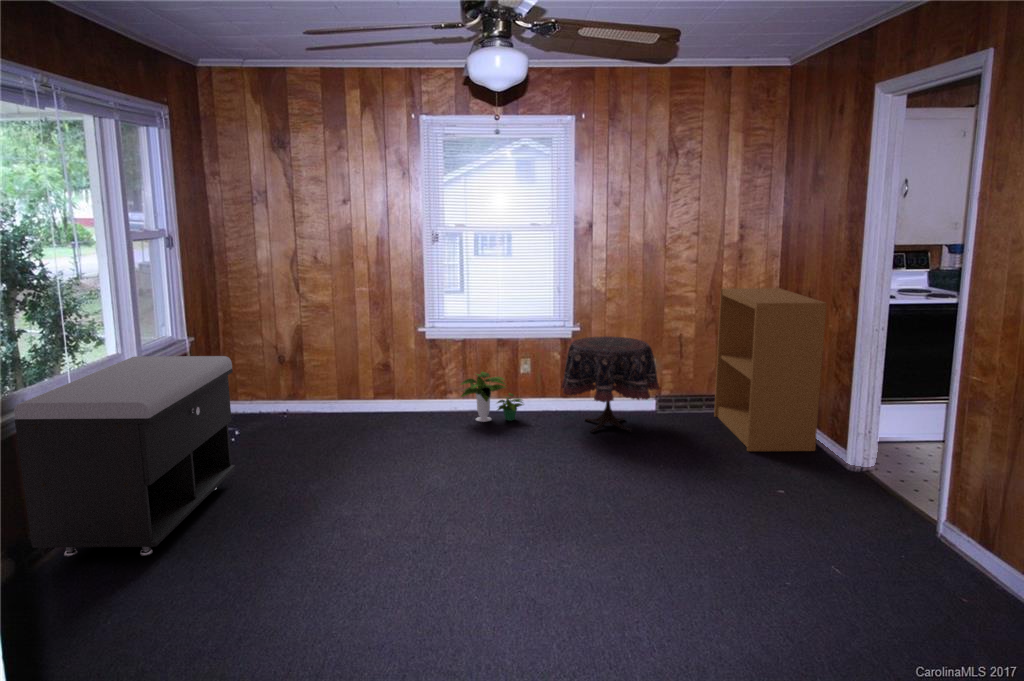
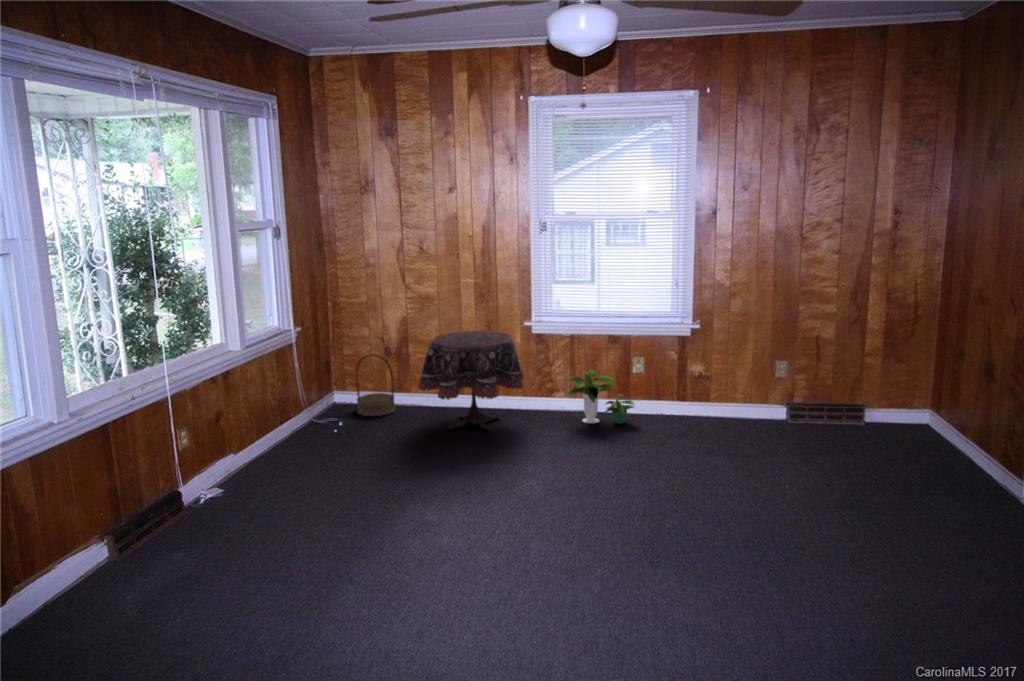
bookshelf: present [714,288,827,451] -> none [855,283,1005,478]
side table: present [562,336,659,433] -> present [418,331,524,432]
storage bench: present [14,356,235,556] -> none [103,347,329,552]
basket: none [249,363,290,424] -> present [356,354,395,416]

